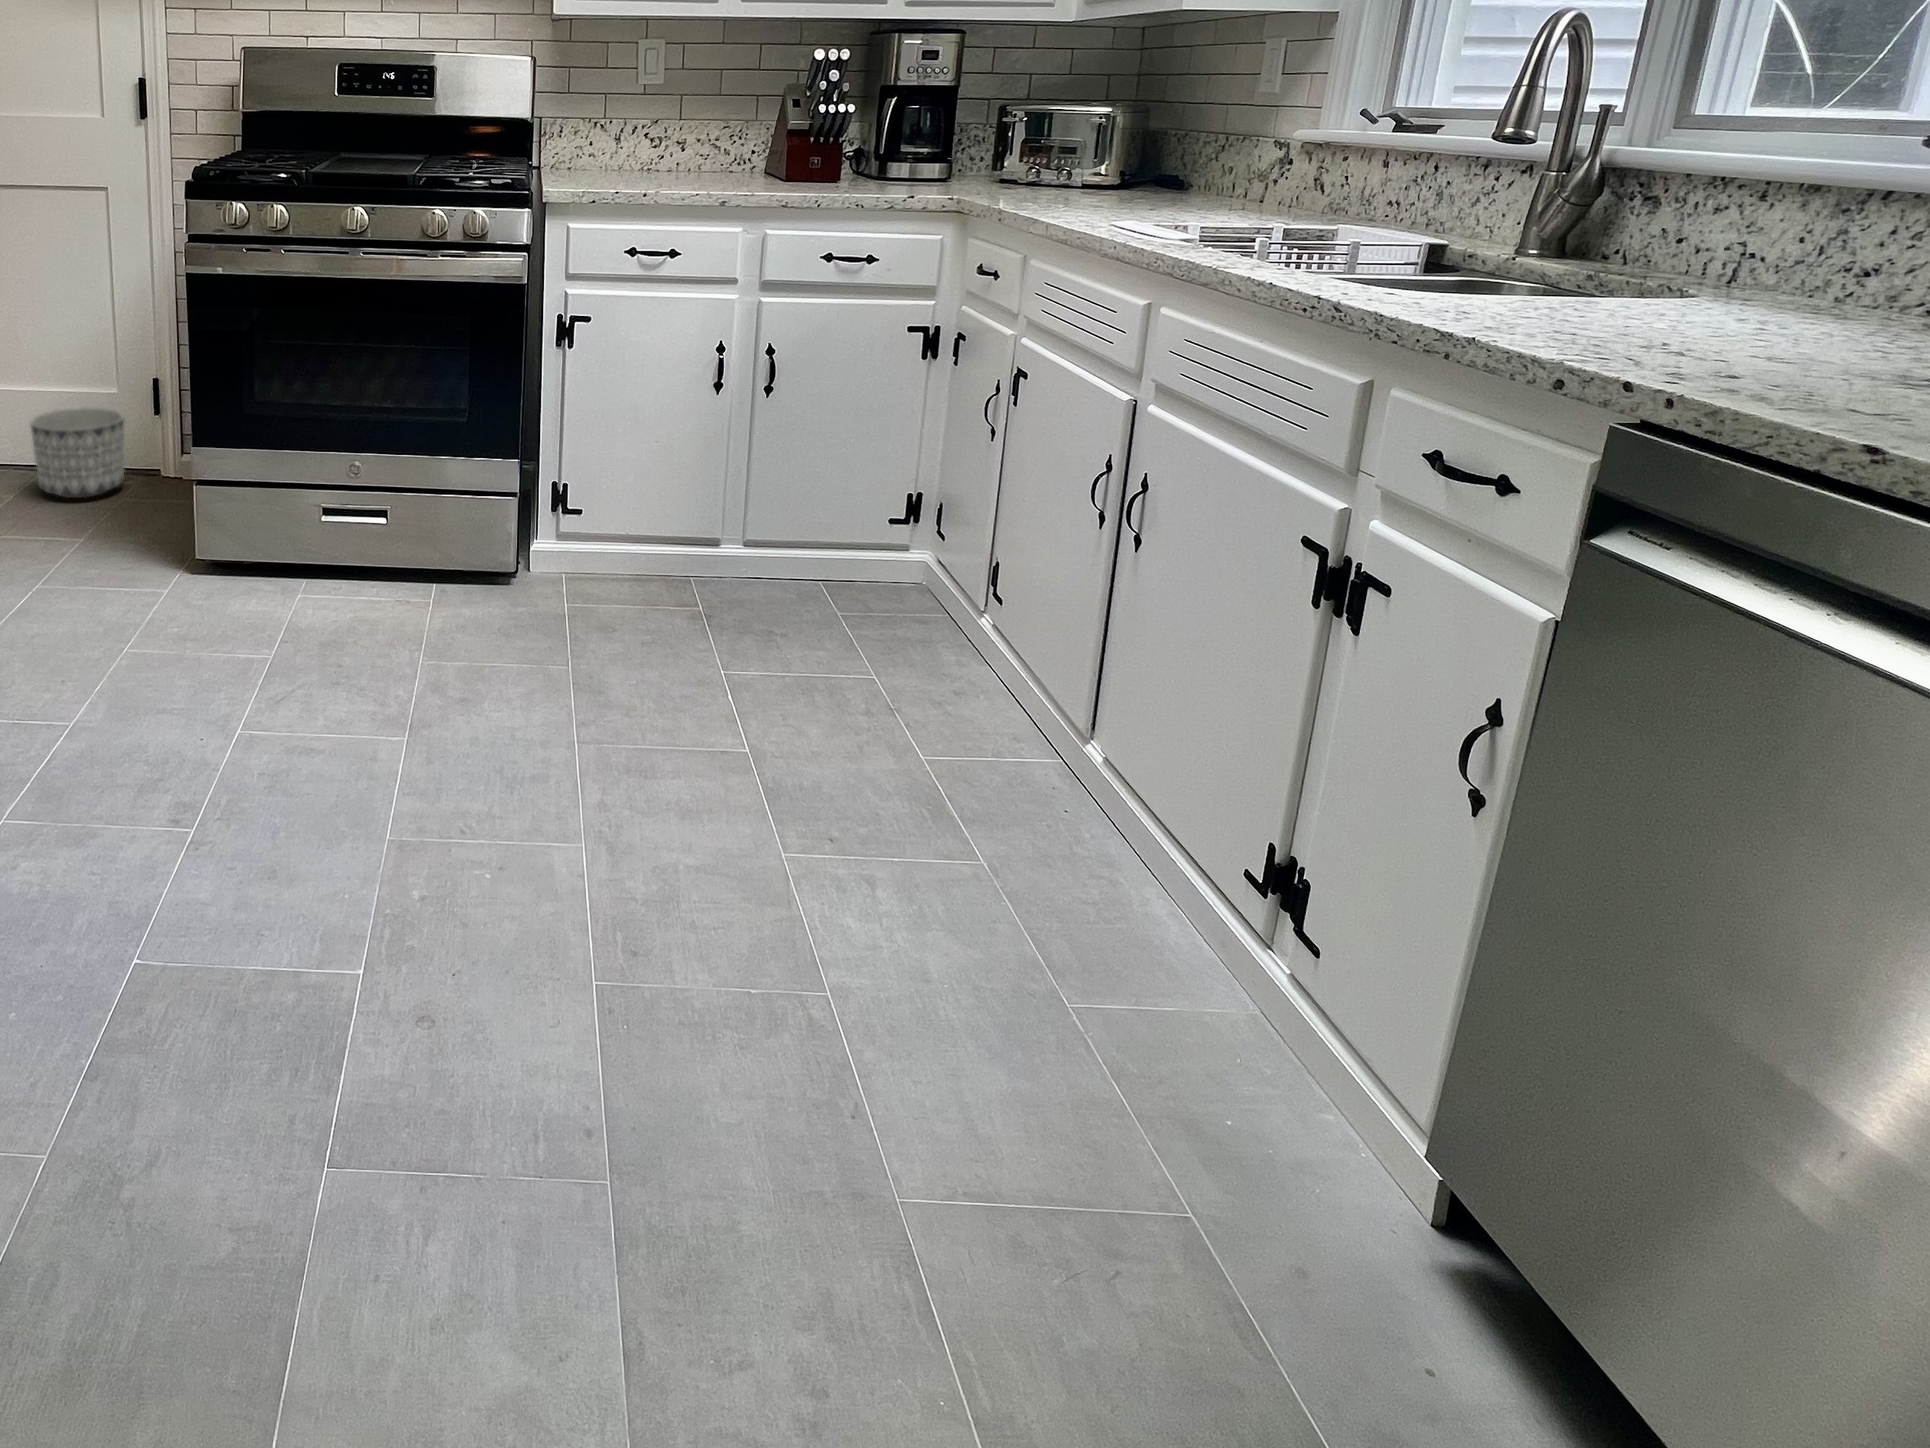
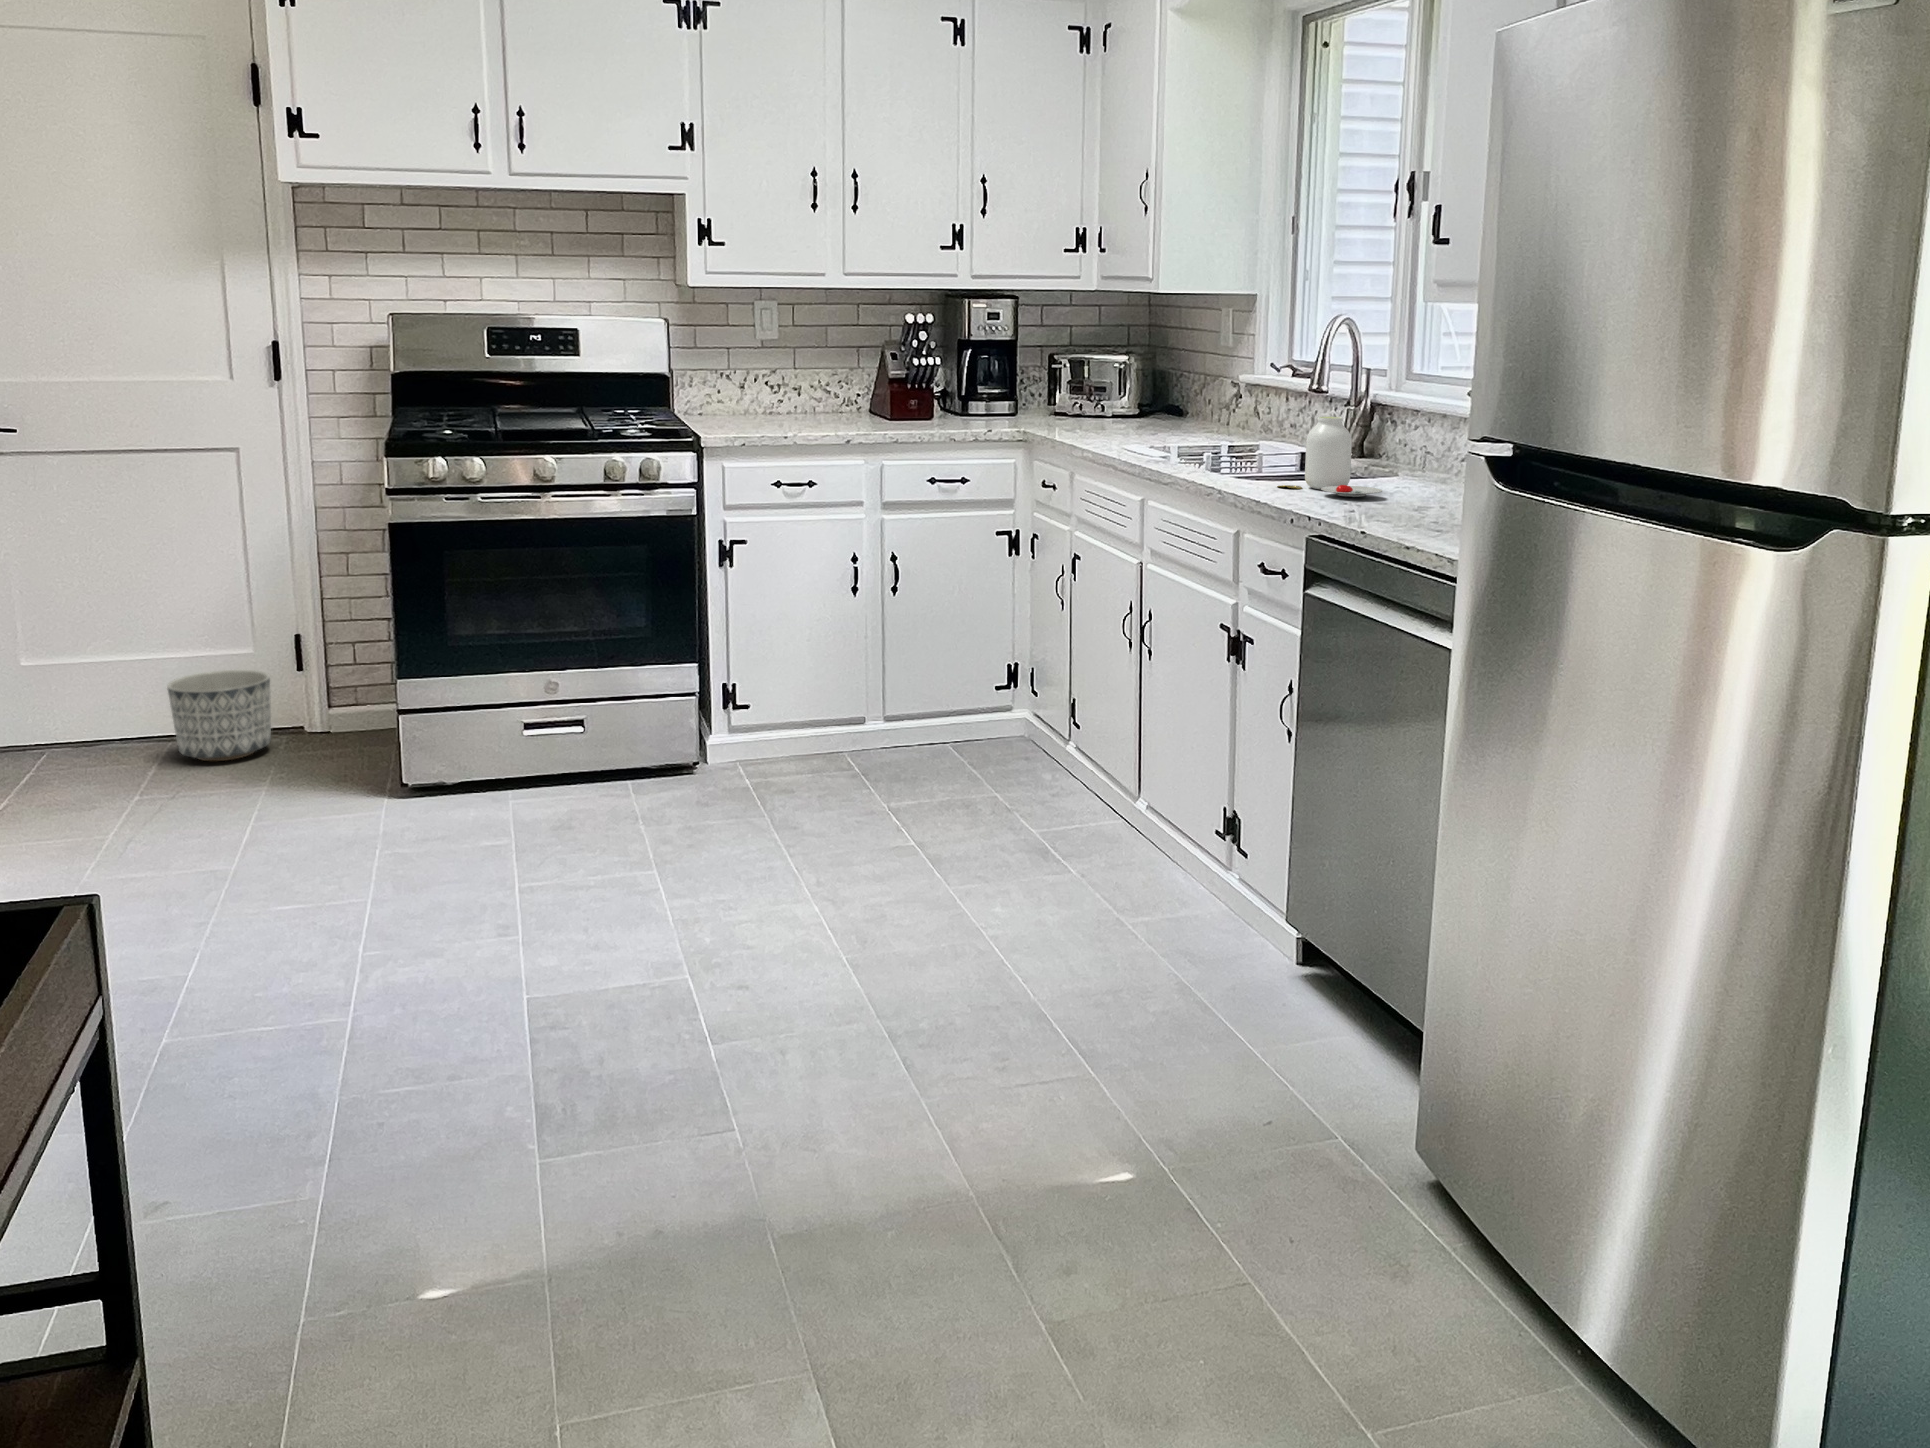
jar: none [1464,178,1761,341] -> present [1277,417,1382,497]

